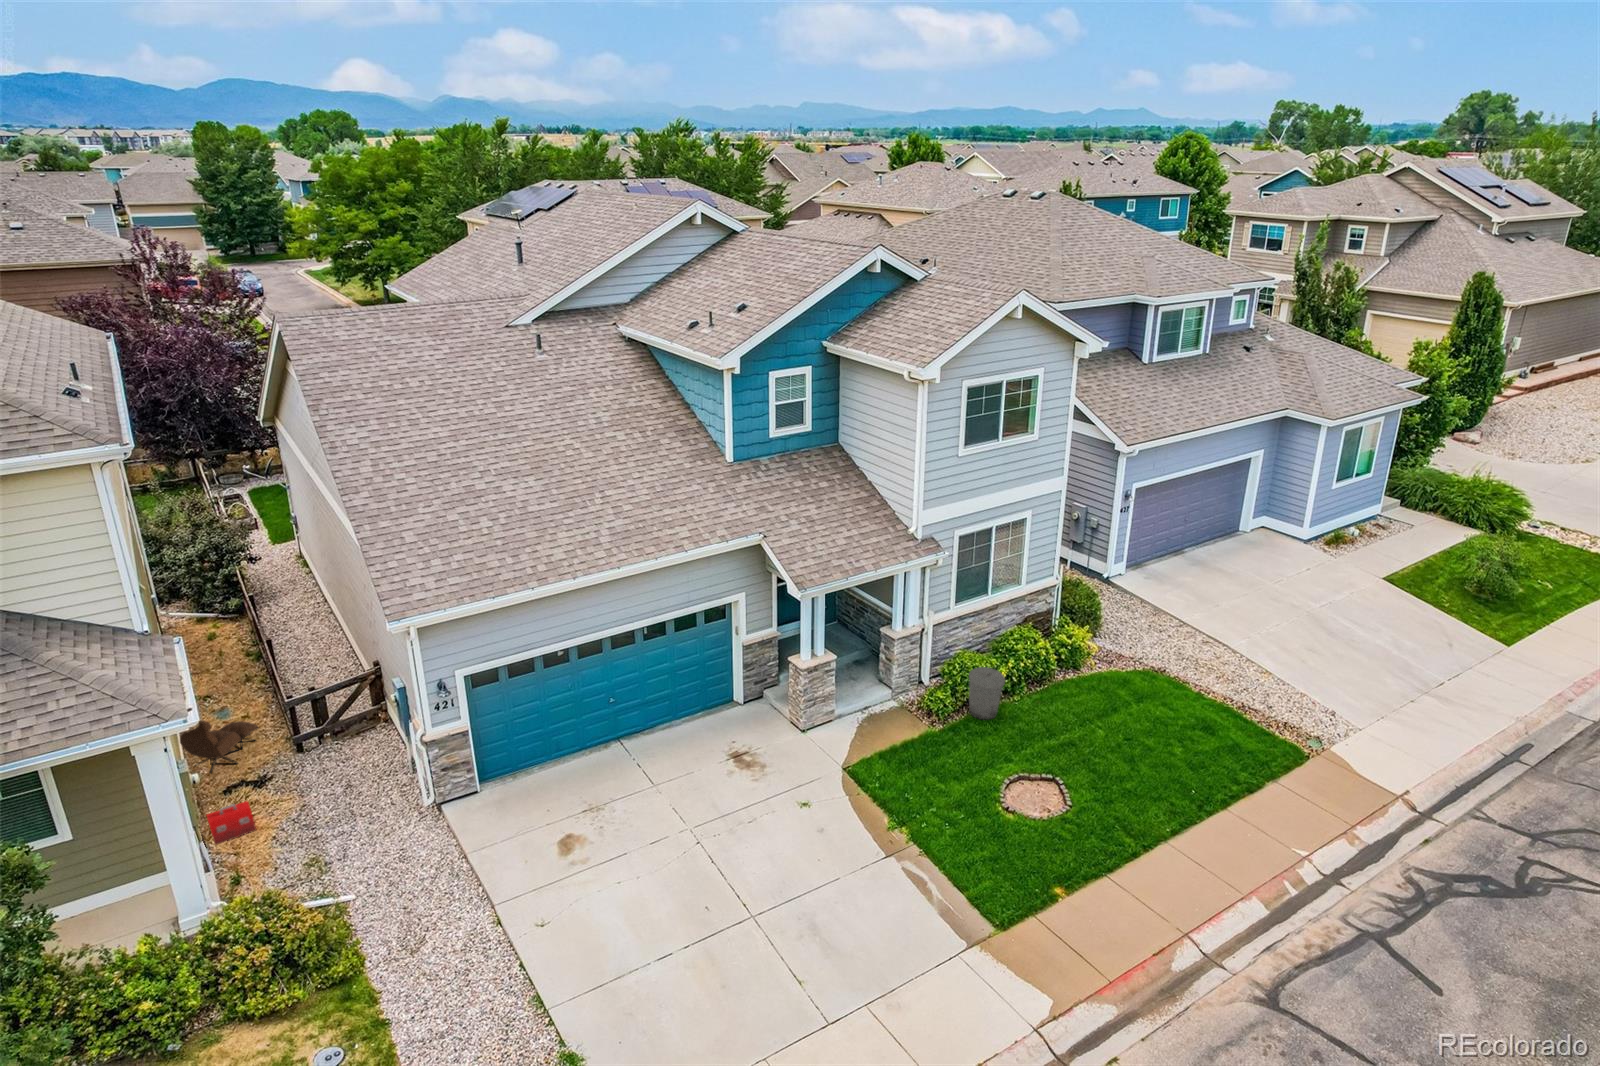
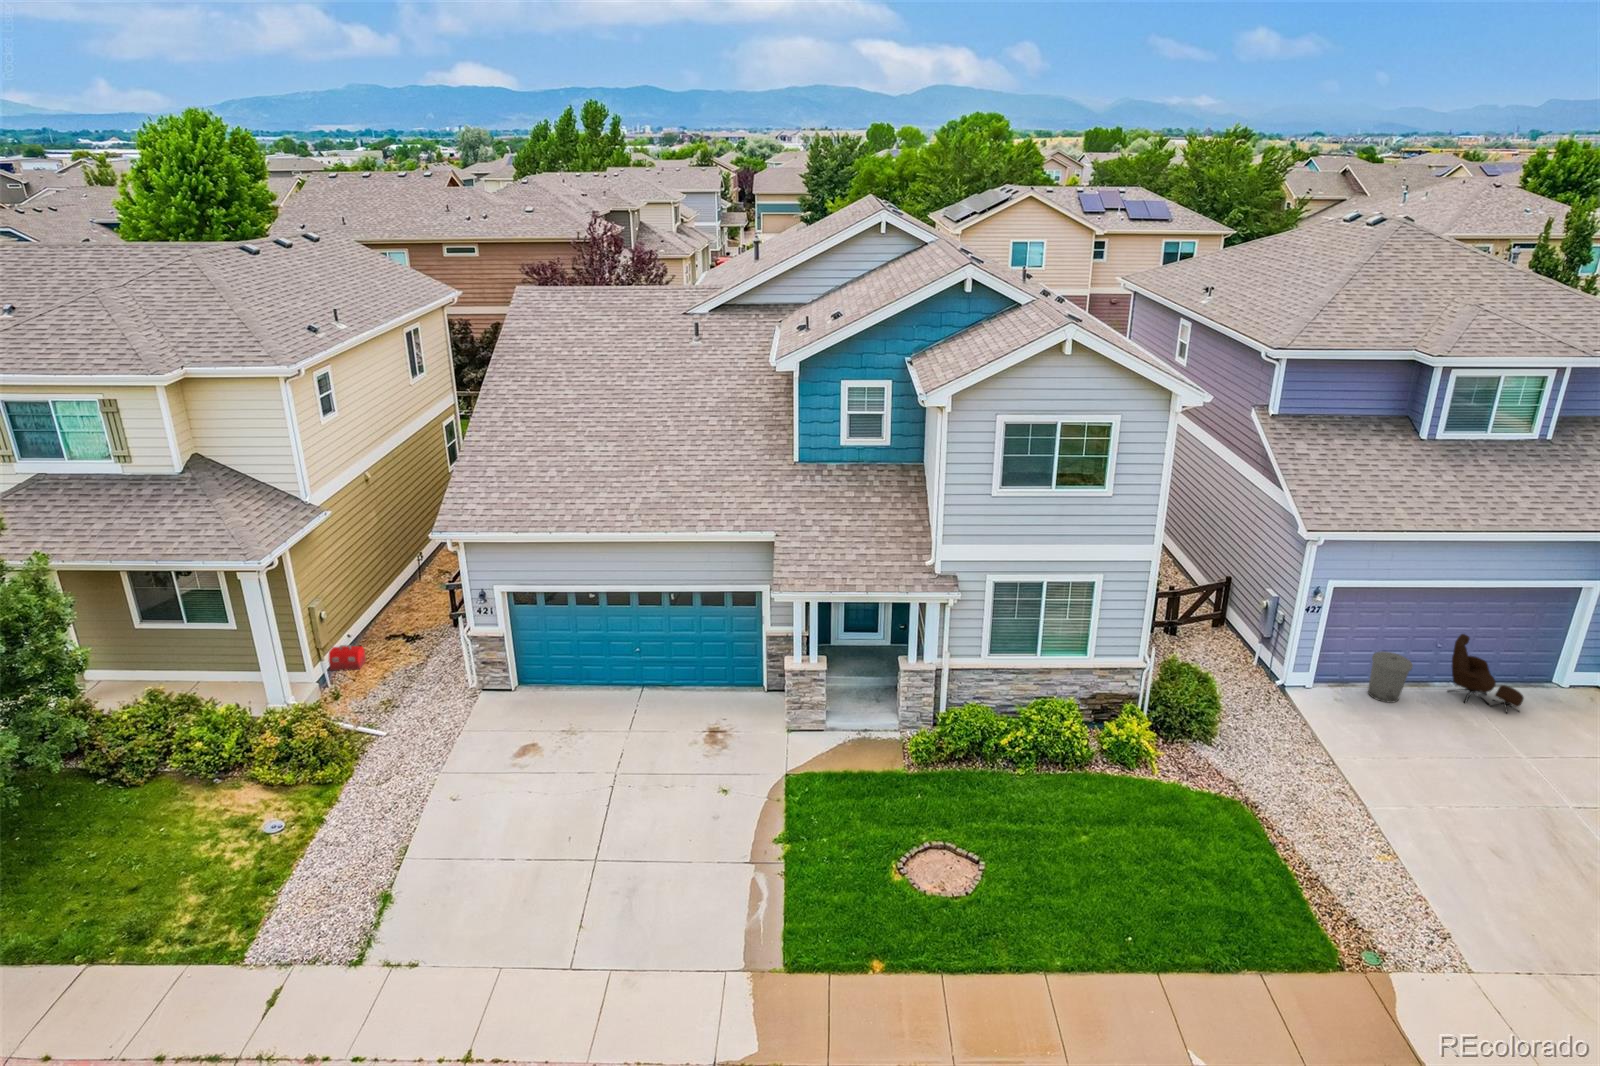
trash can: present [969,667,1005,720] -> present [1368,651,1413,703]
lounge chair: present [180,721,258,774] -> present [1448,634,1524,713]

